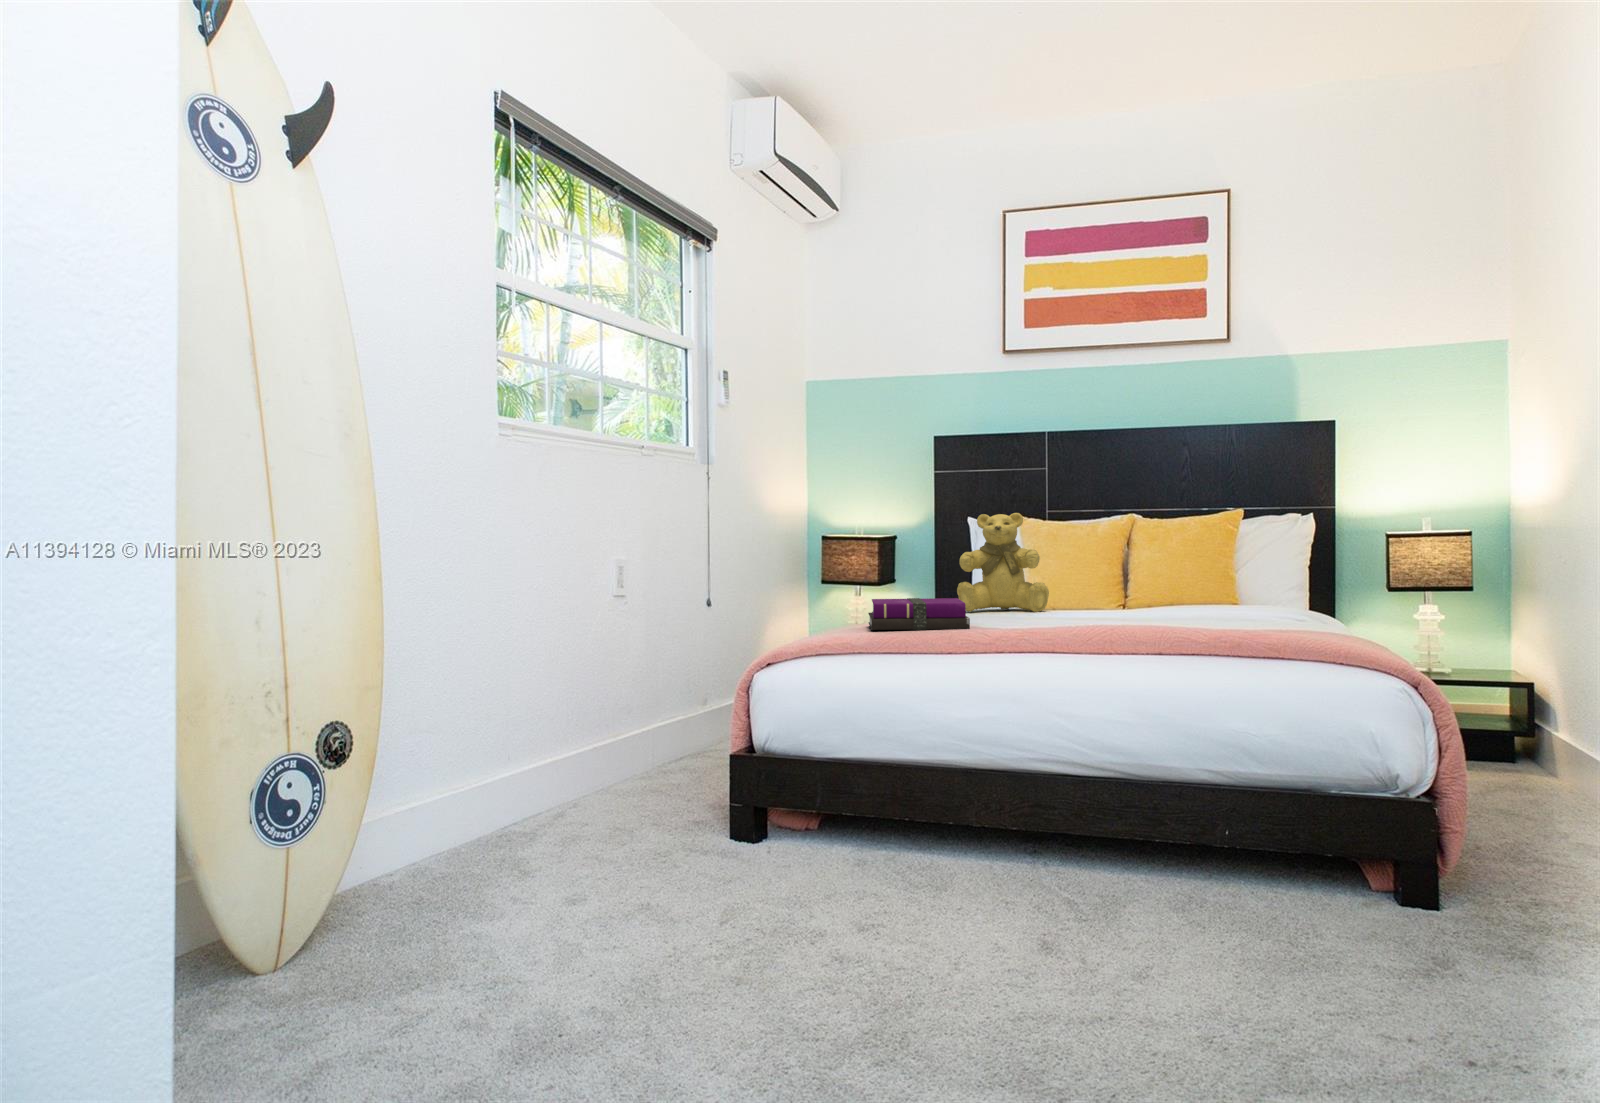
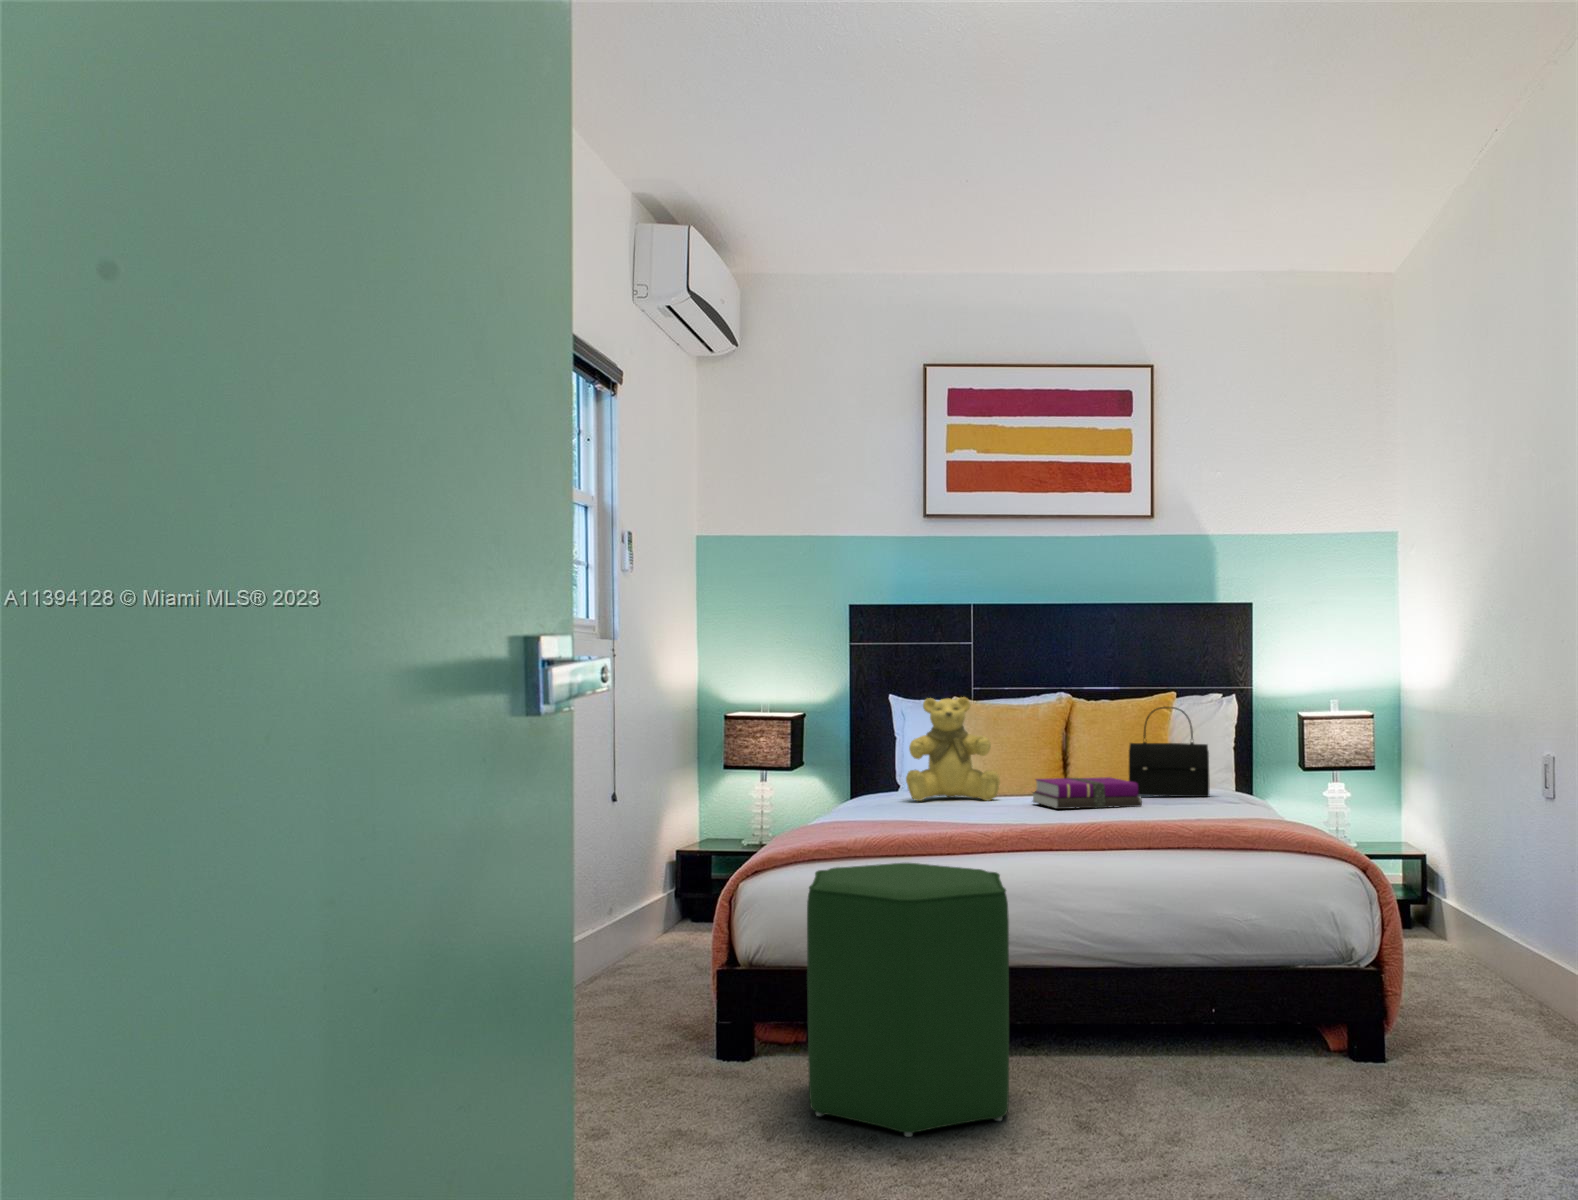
handbag: none [1181,517,1267,610] -> present [1129,707,1209,797]
notebook: present [868,598,970,630] -> present [1033,777,1142,809]
ottoman: none [729,665,962,965] -> present [807,863,1009,1137]

